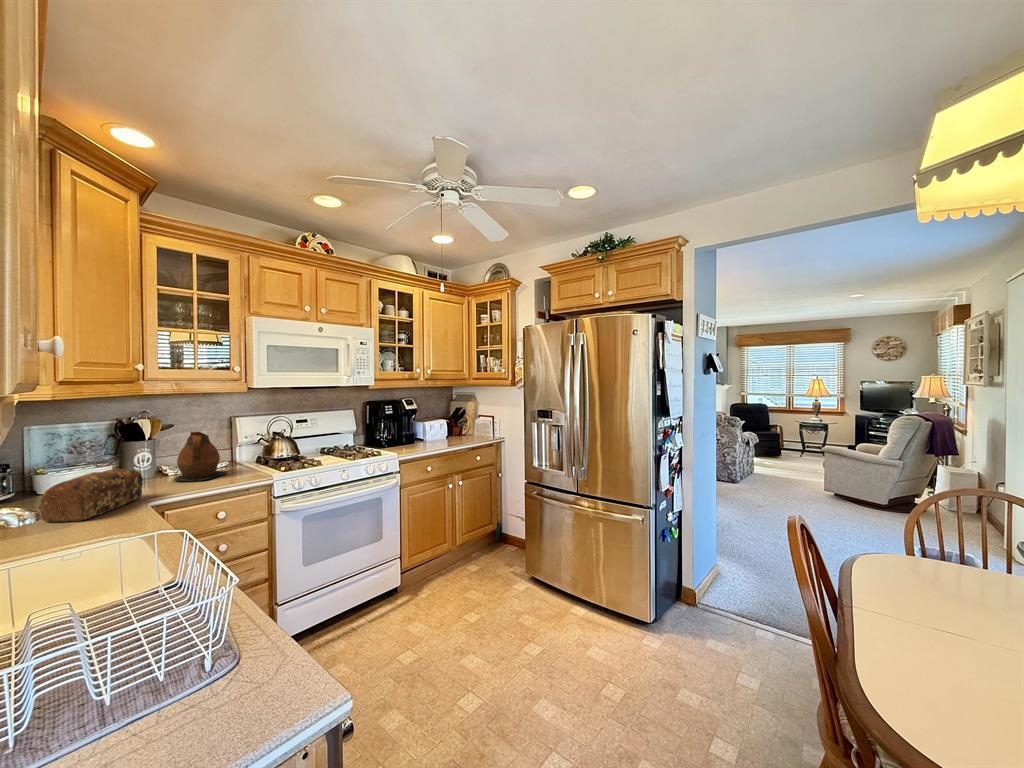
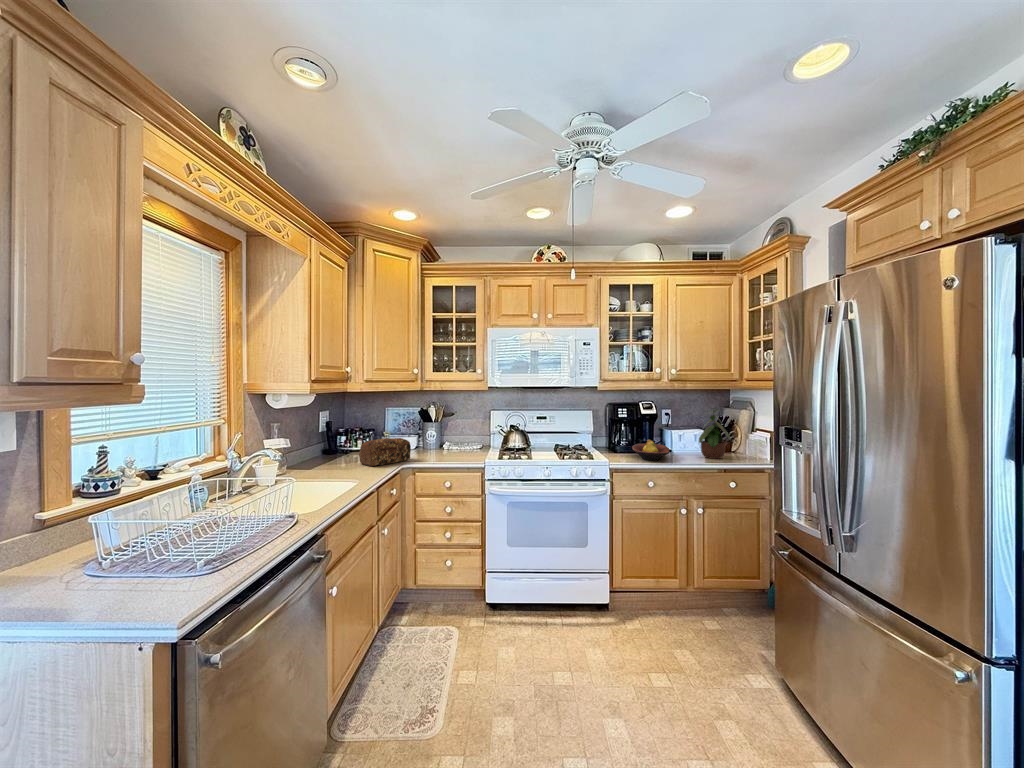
potted plant: none [449,398,475,441] -> present [699,409,731,459]
fruit bowl: none [403,431,440,449] -> present [632,440,669,461]
ceramic pitcher: present [173,432,227,481] -> none [438,418,472,456]

